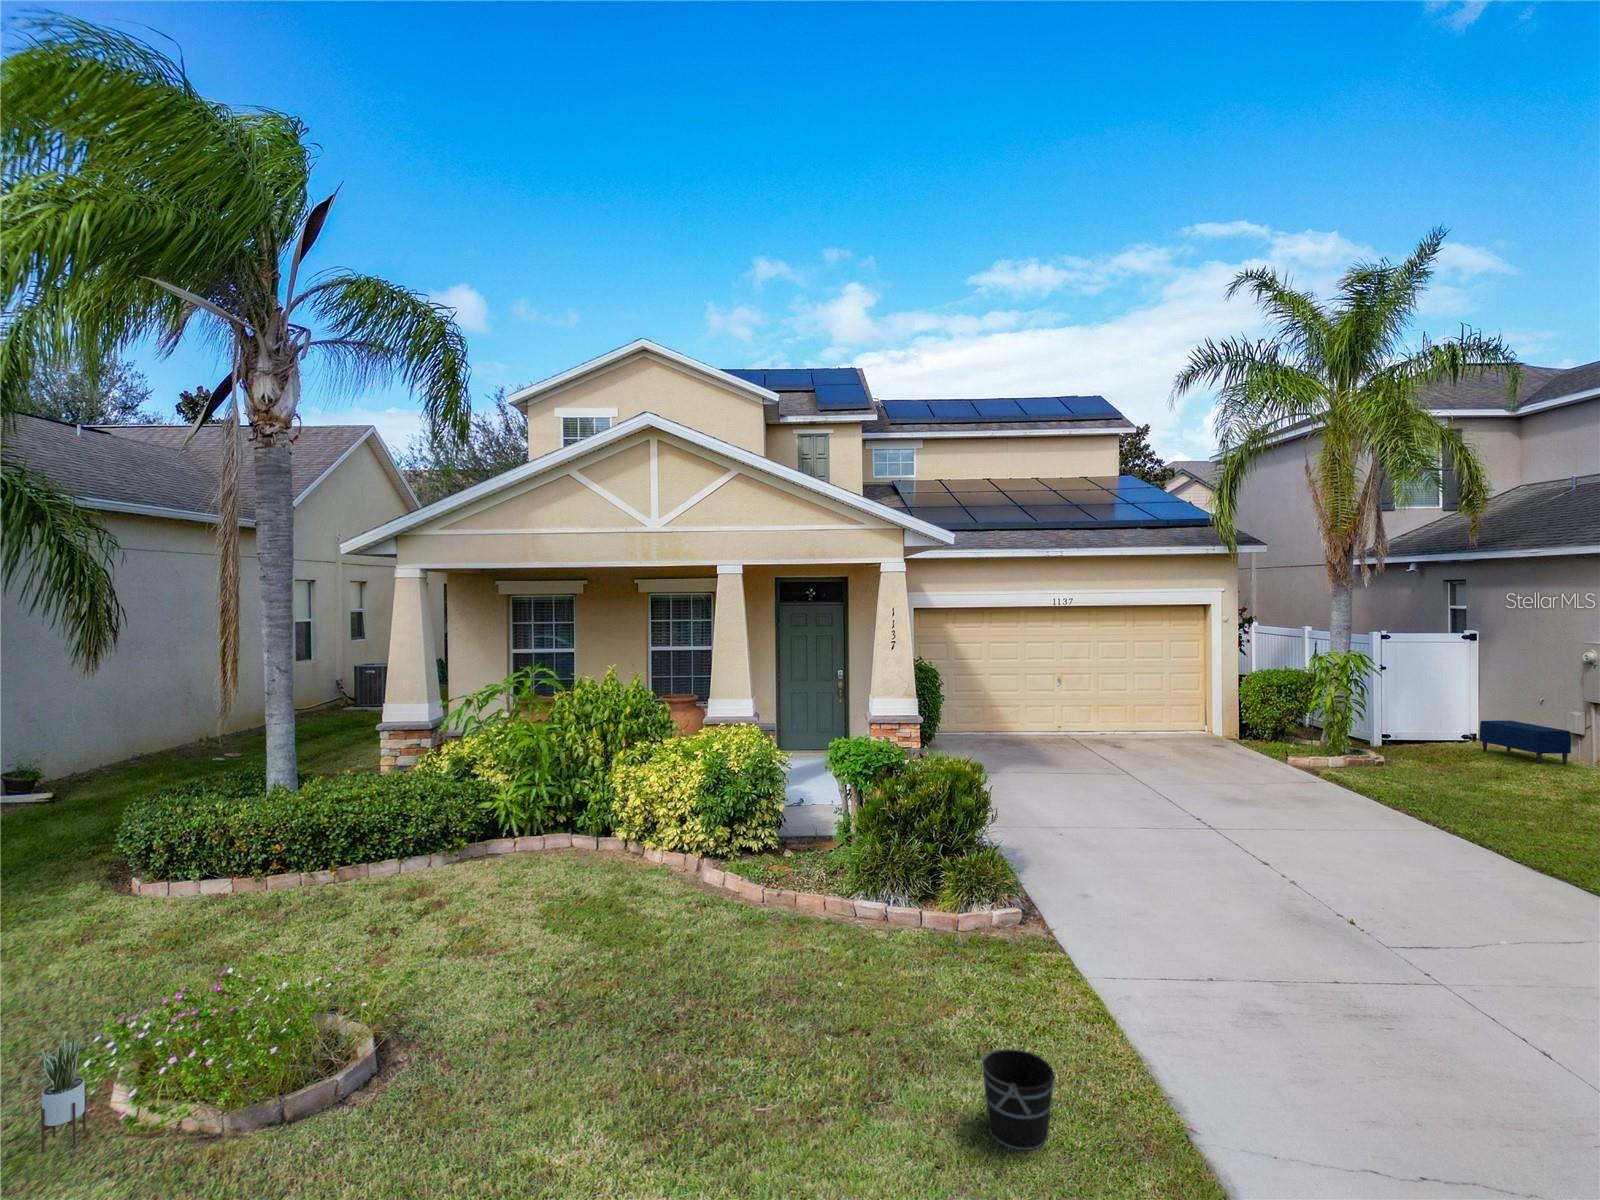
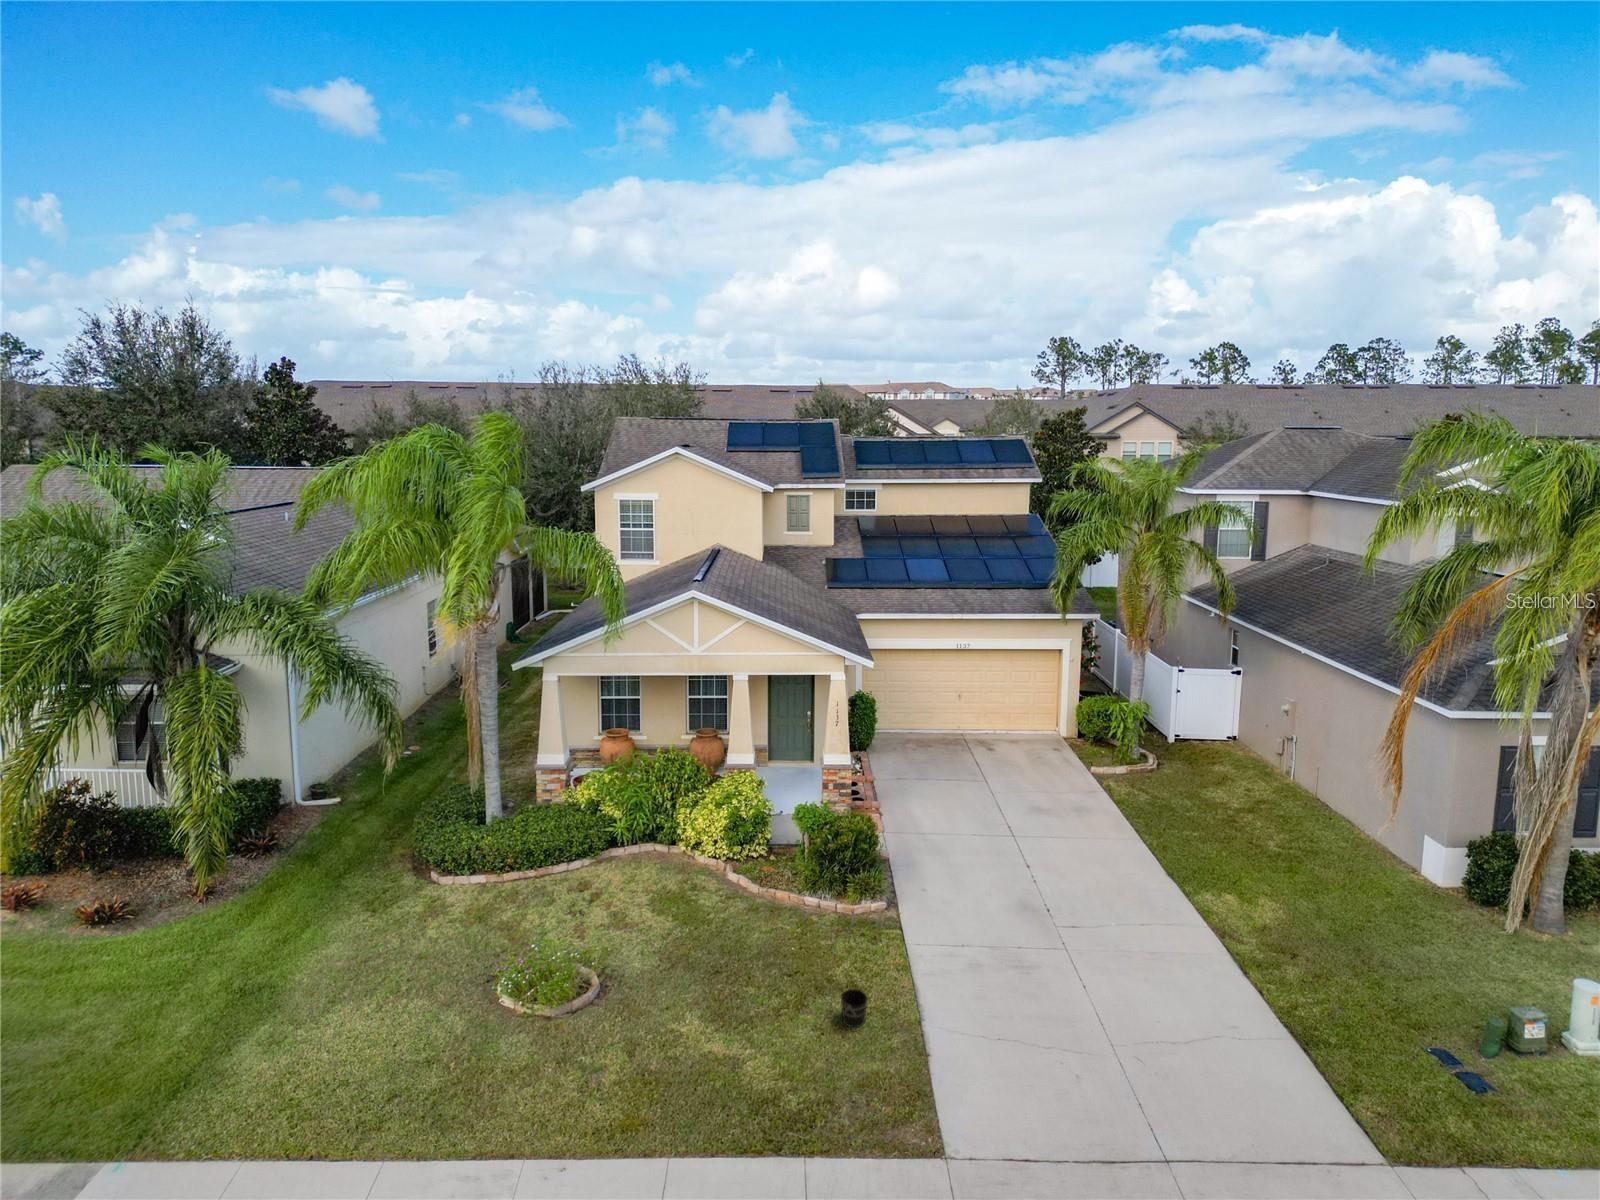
bench: present [1480,720,1571,764] -> none [1231,732,1279,766]
potted plant: present [41,1034,86,1153] -> none [482,985,496,1029]

